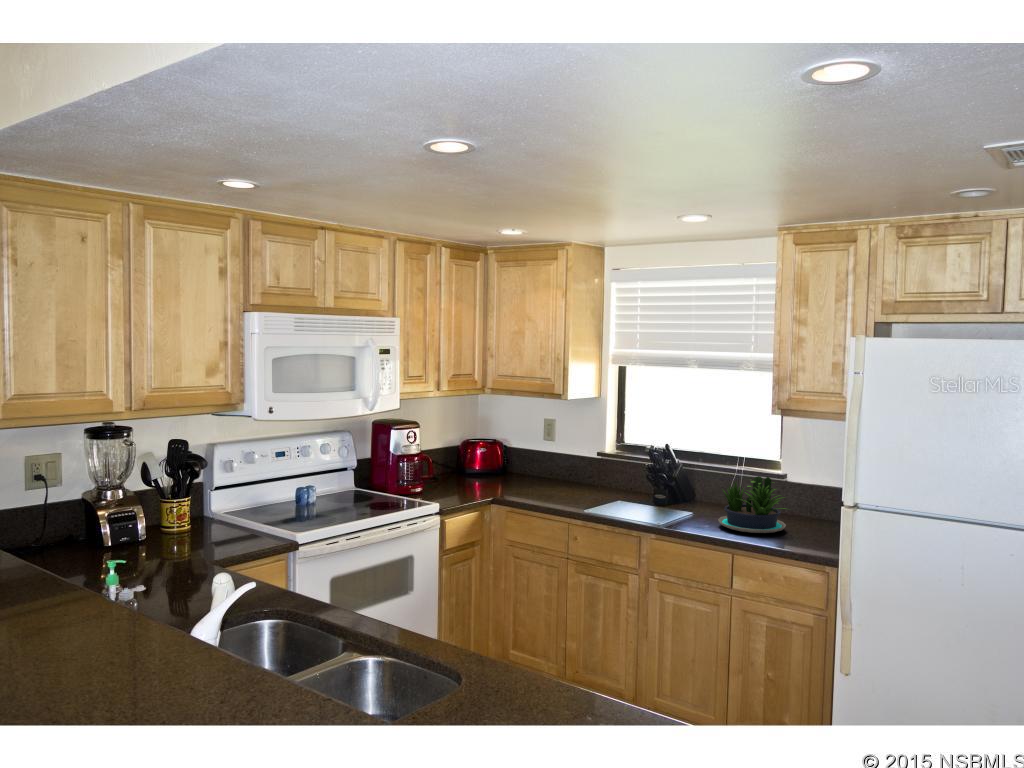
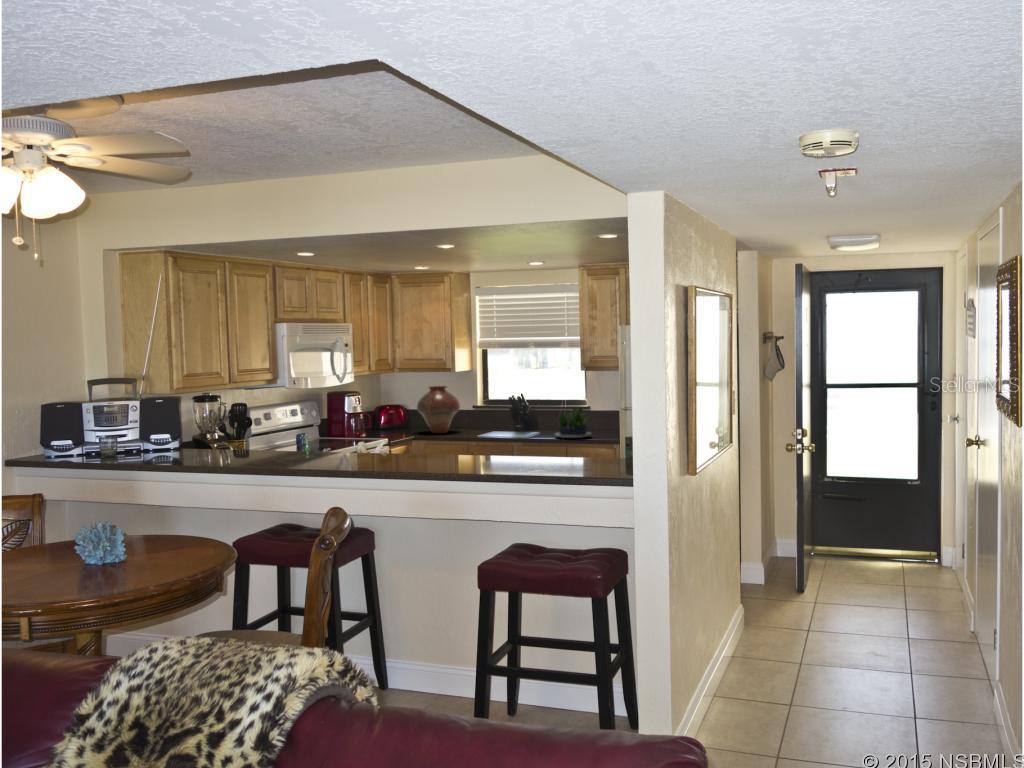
vase: none [508,418,573,493] -> present [417,386,460,433]

